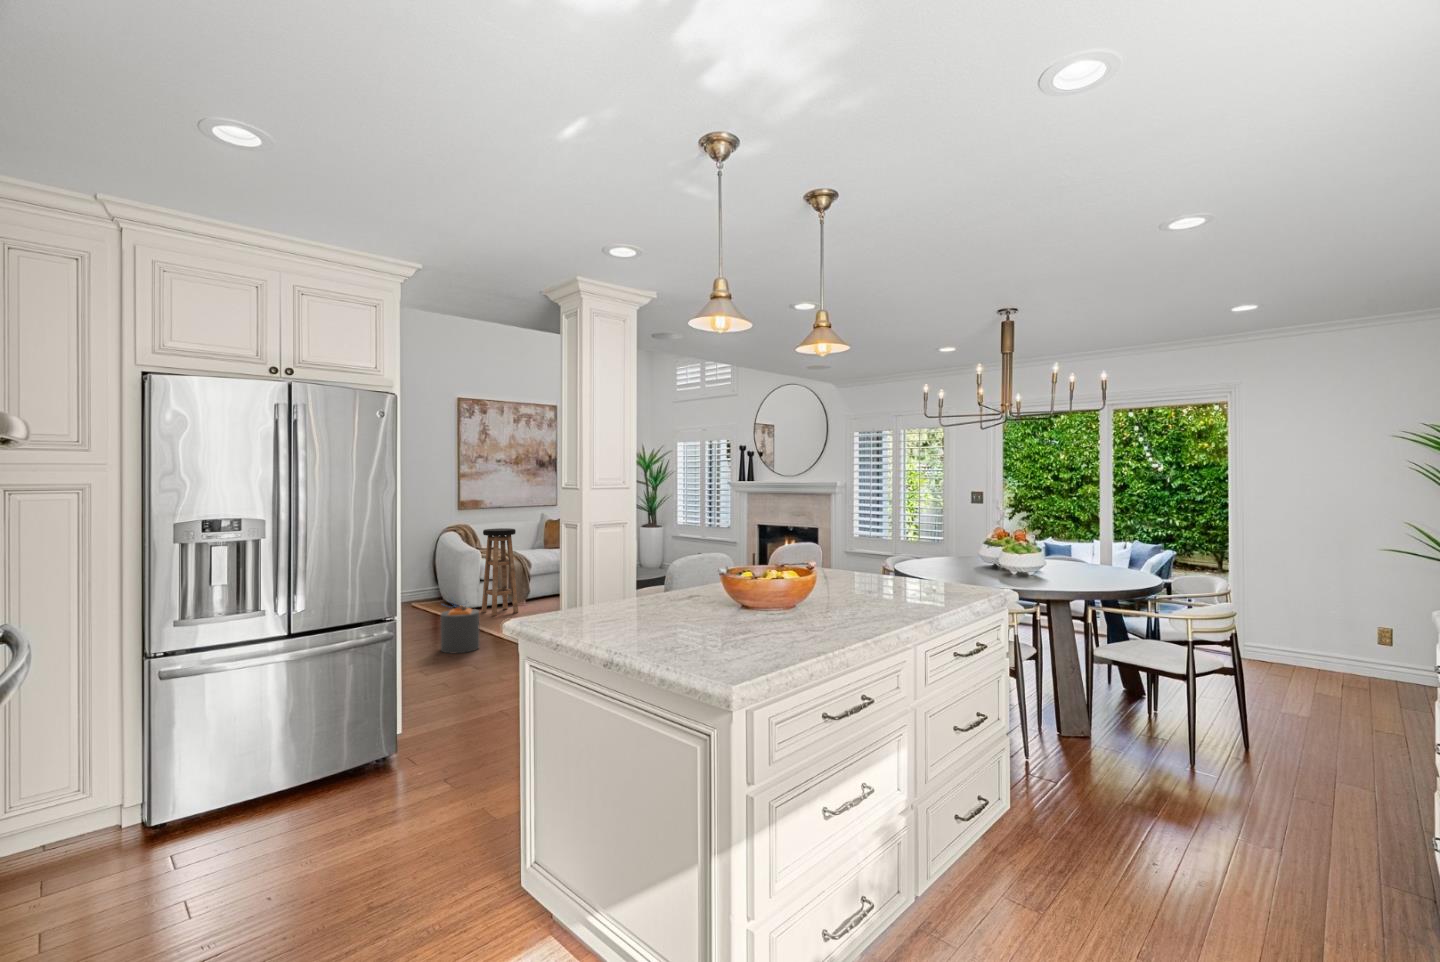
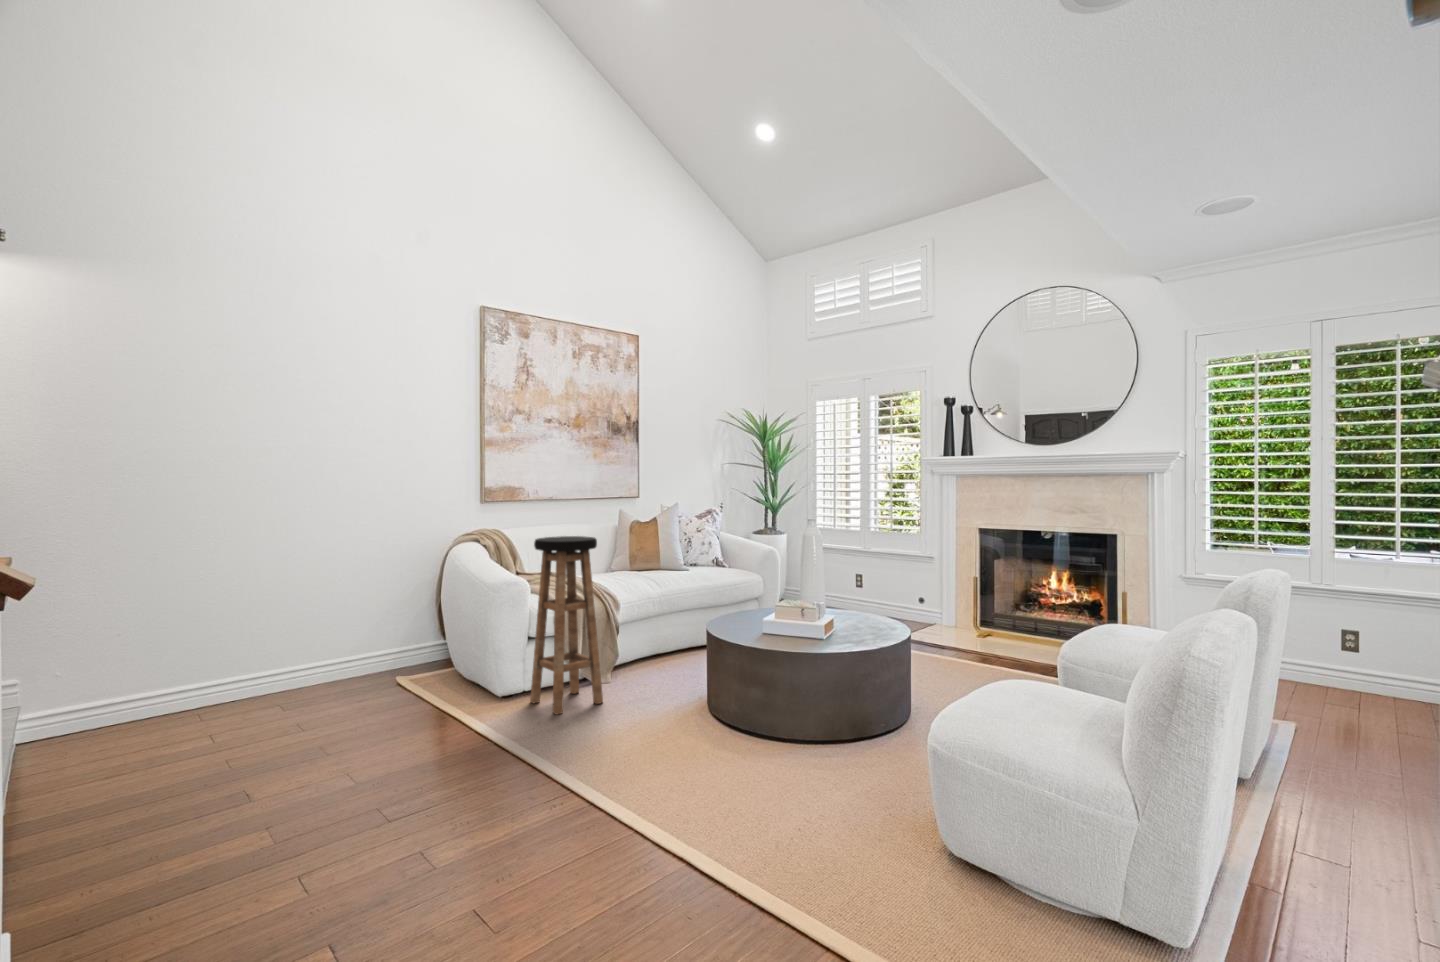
trash can: present [441,605,479,653] -> none [447,713,552,885]

